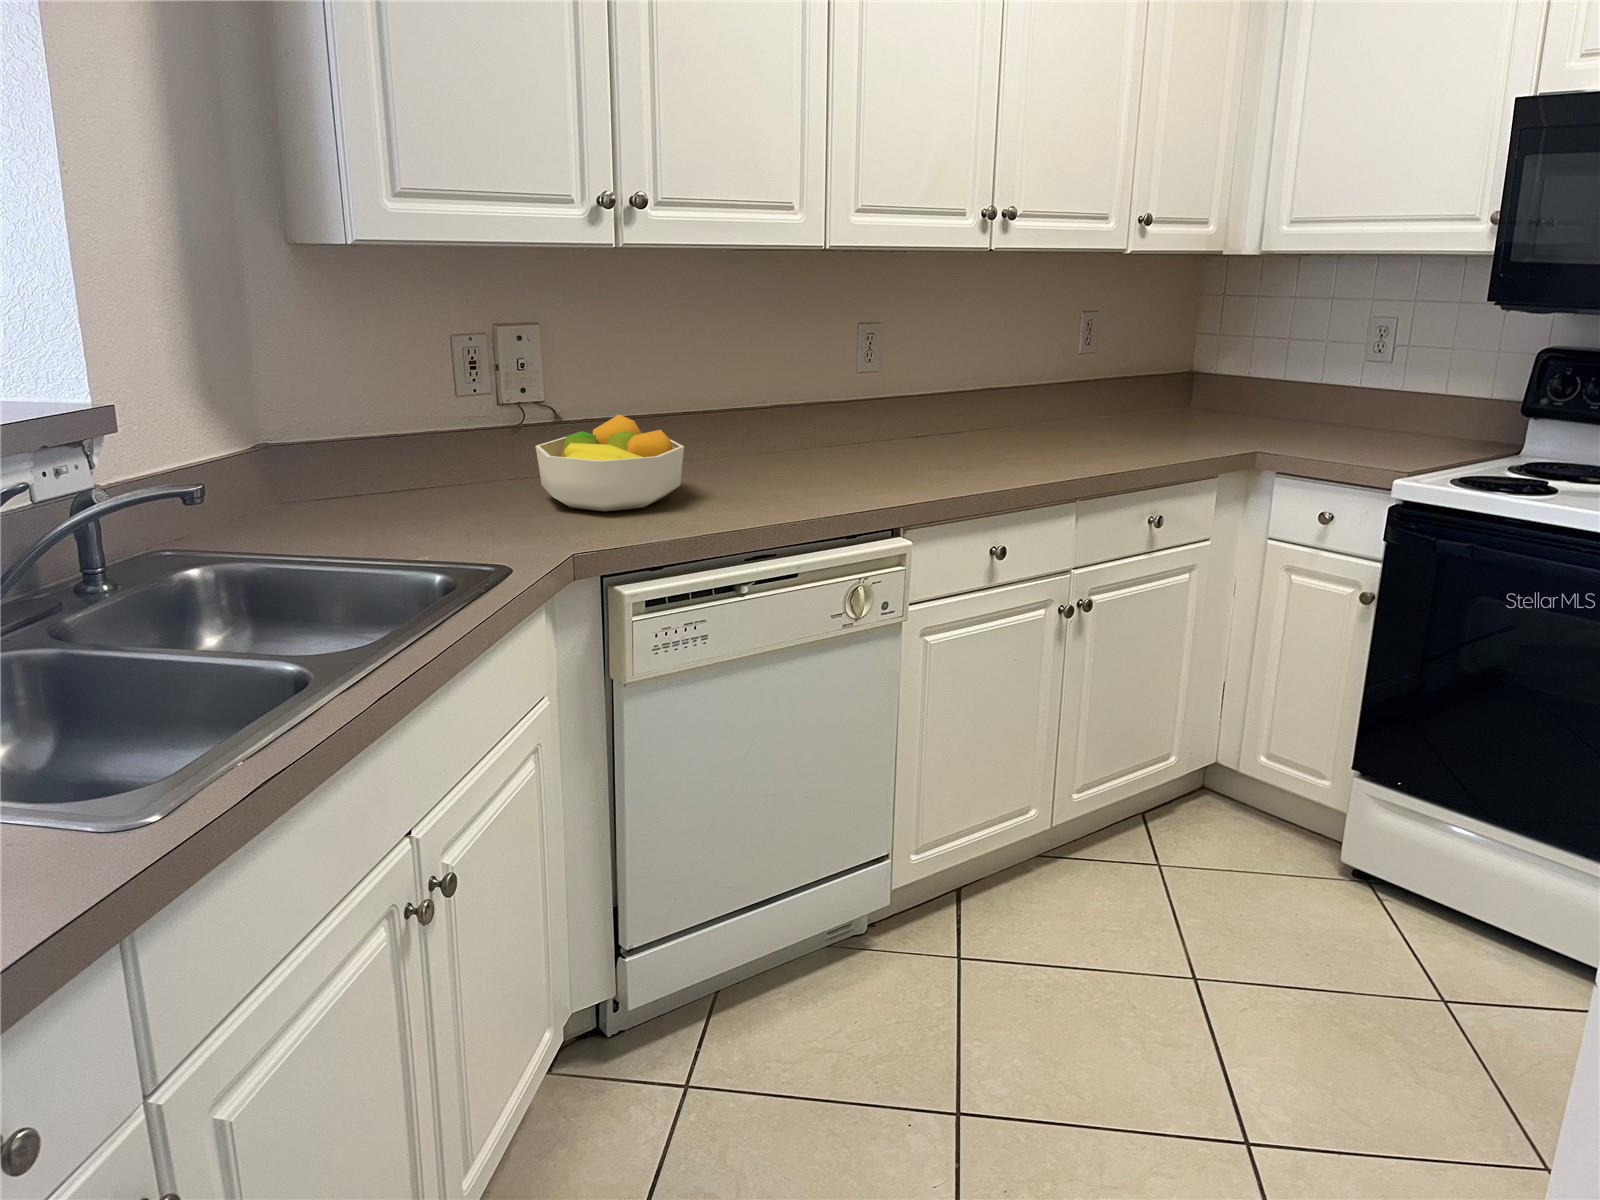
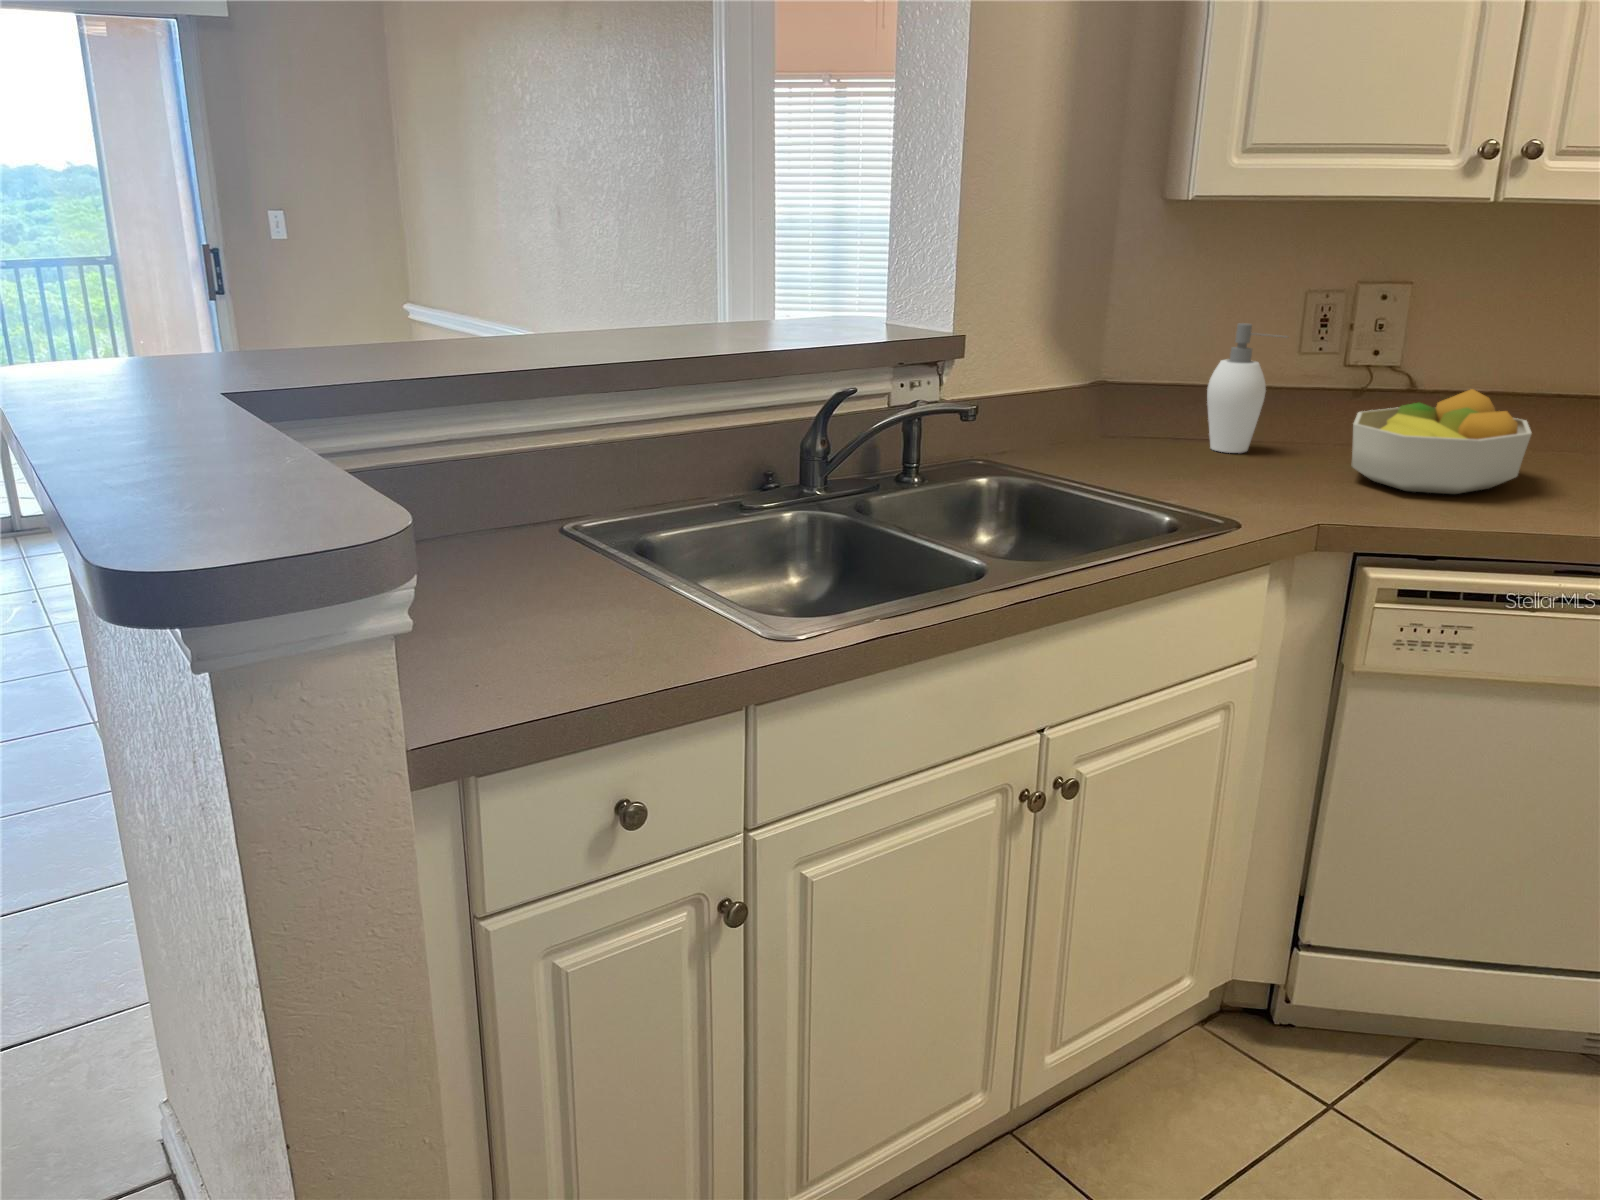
soap dispenser: none [382,370,455,502] -> present [1207,323,1287,453]

